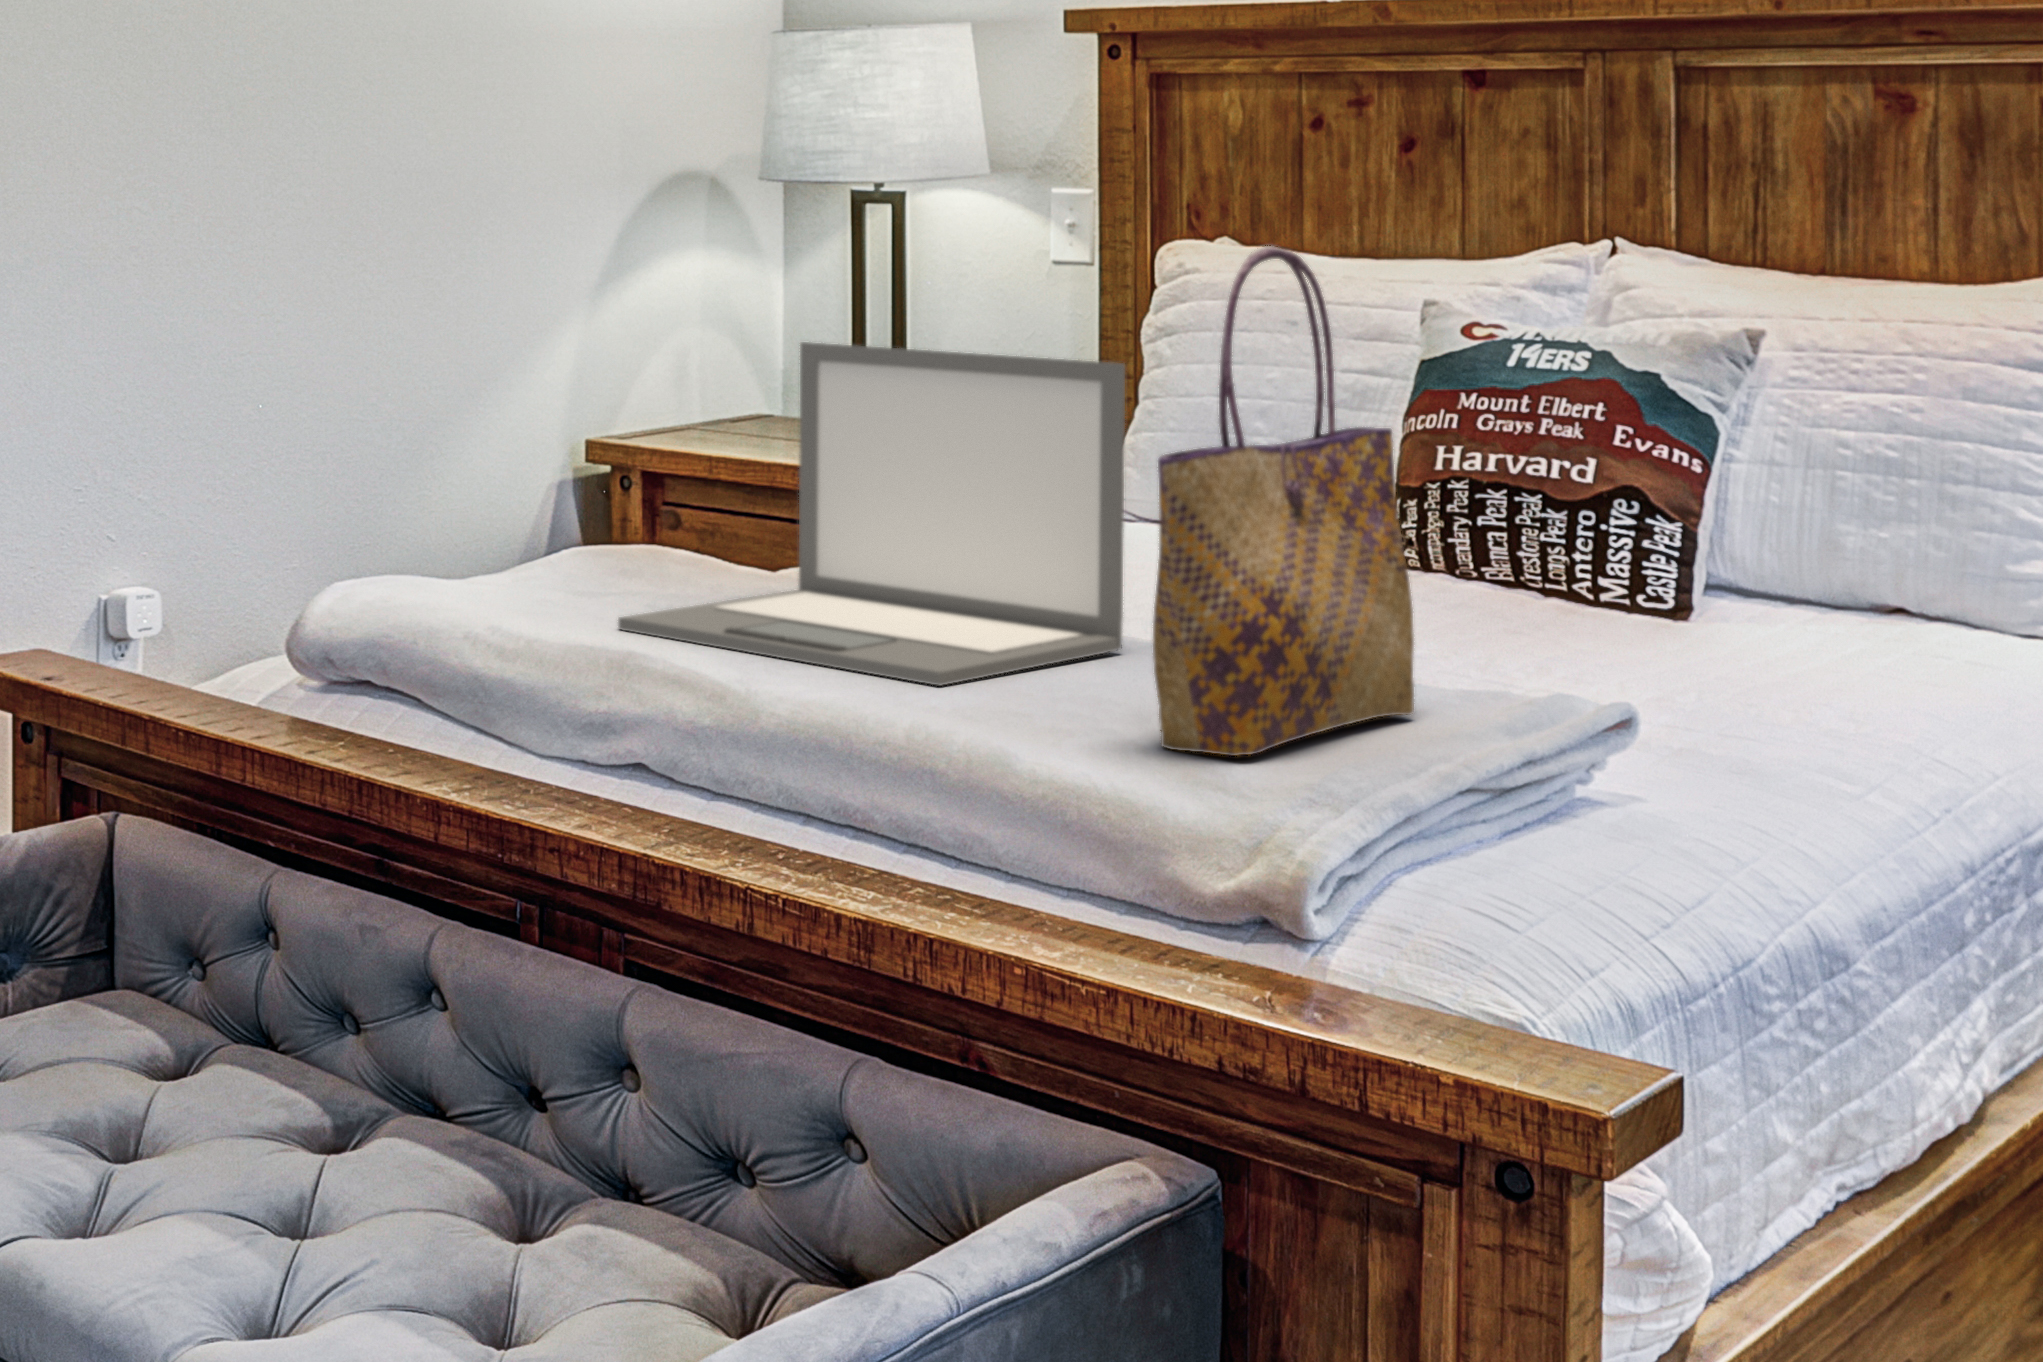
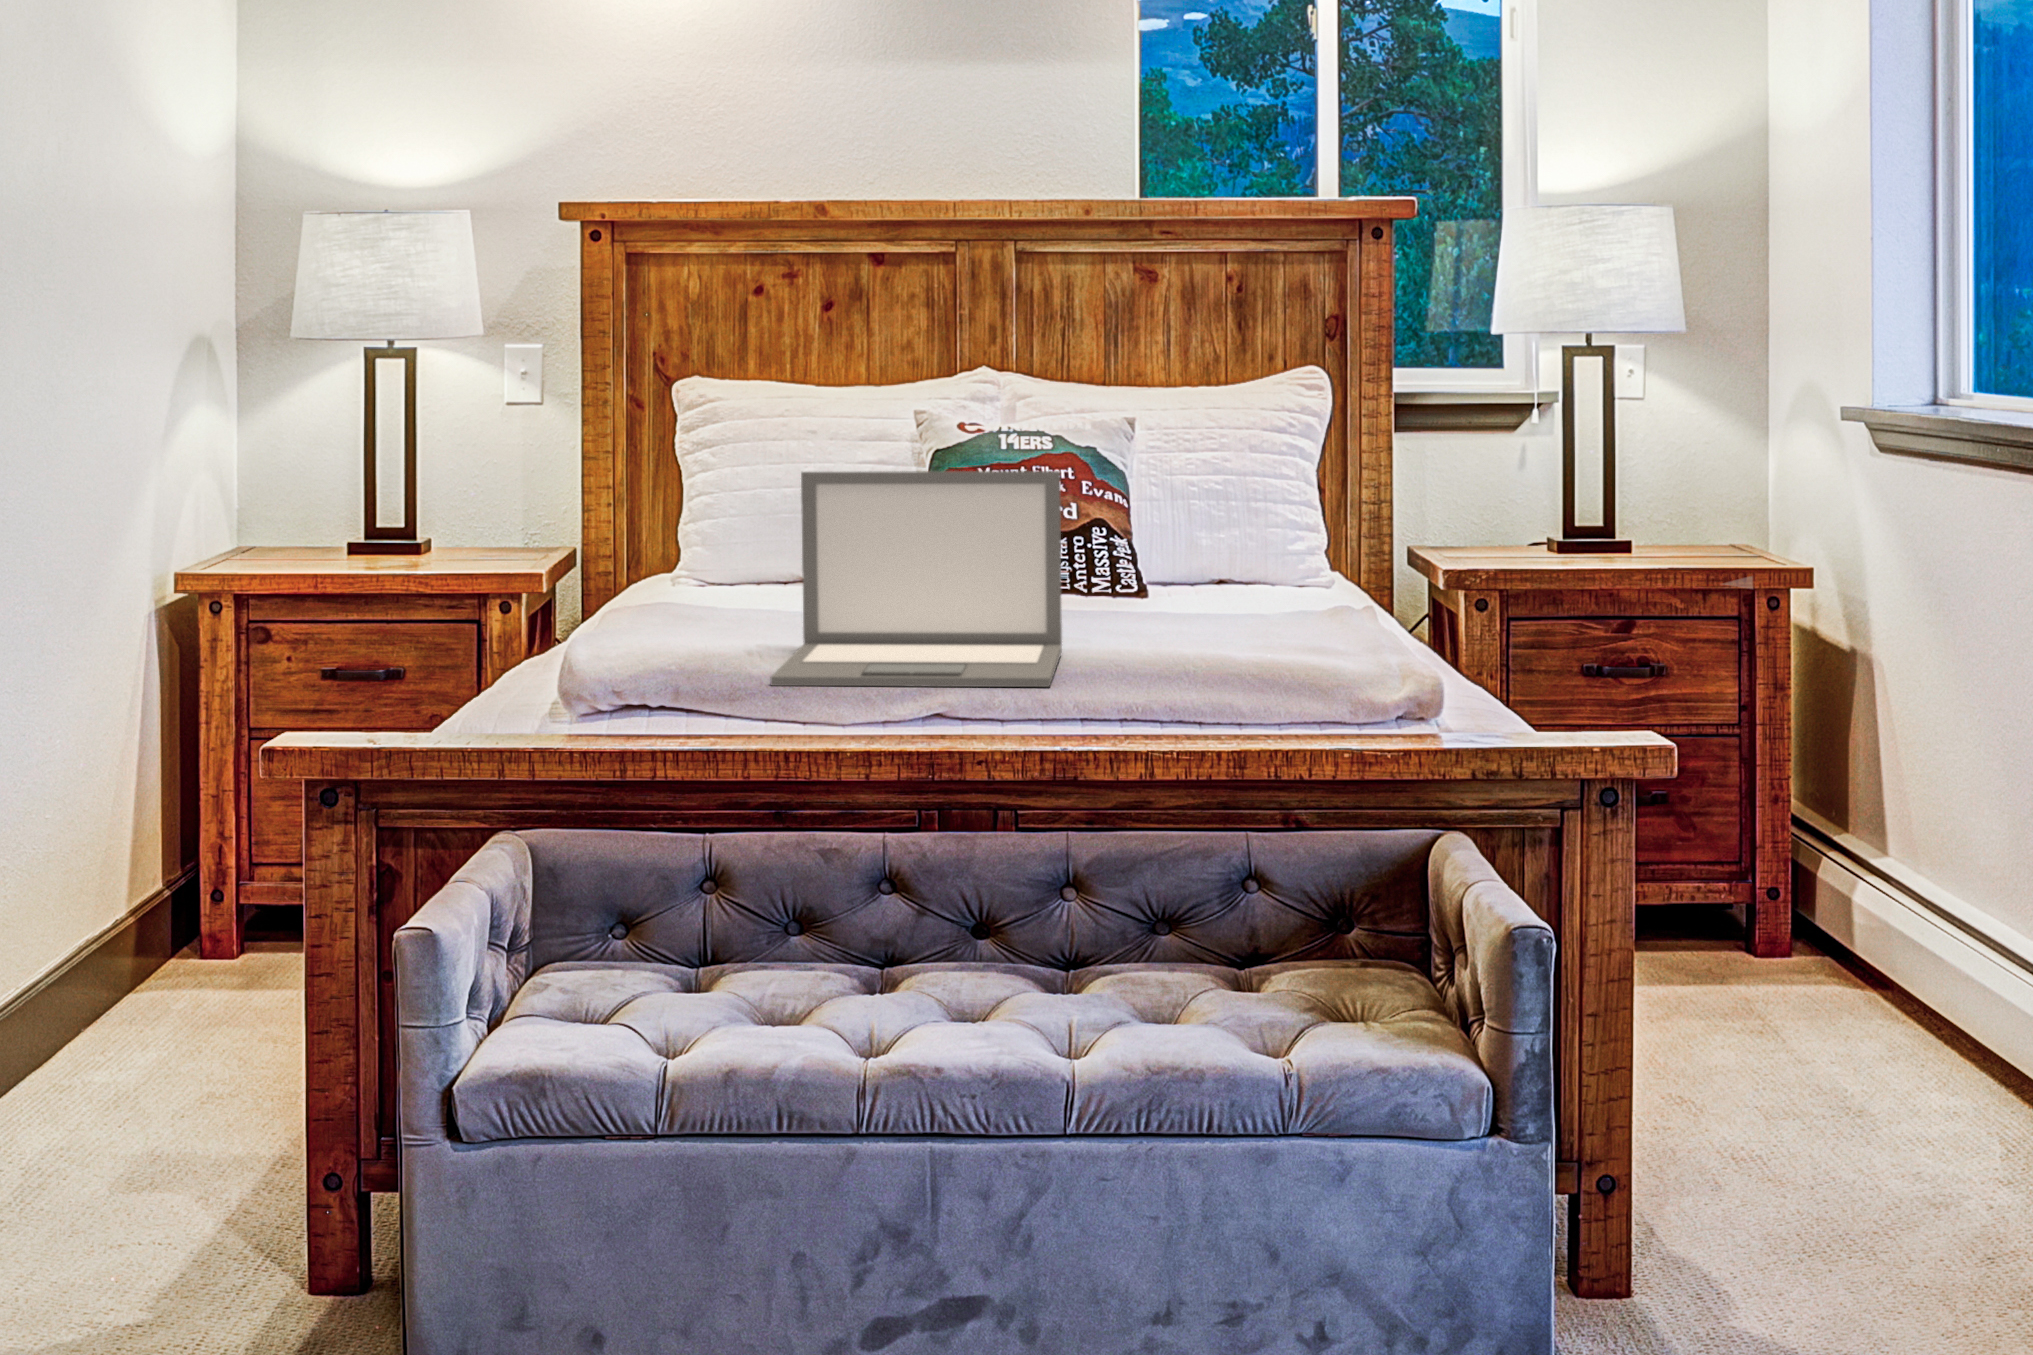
tote bag: present [1153,246,1414,756] -> none [1230,398,1309,699]

